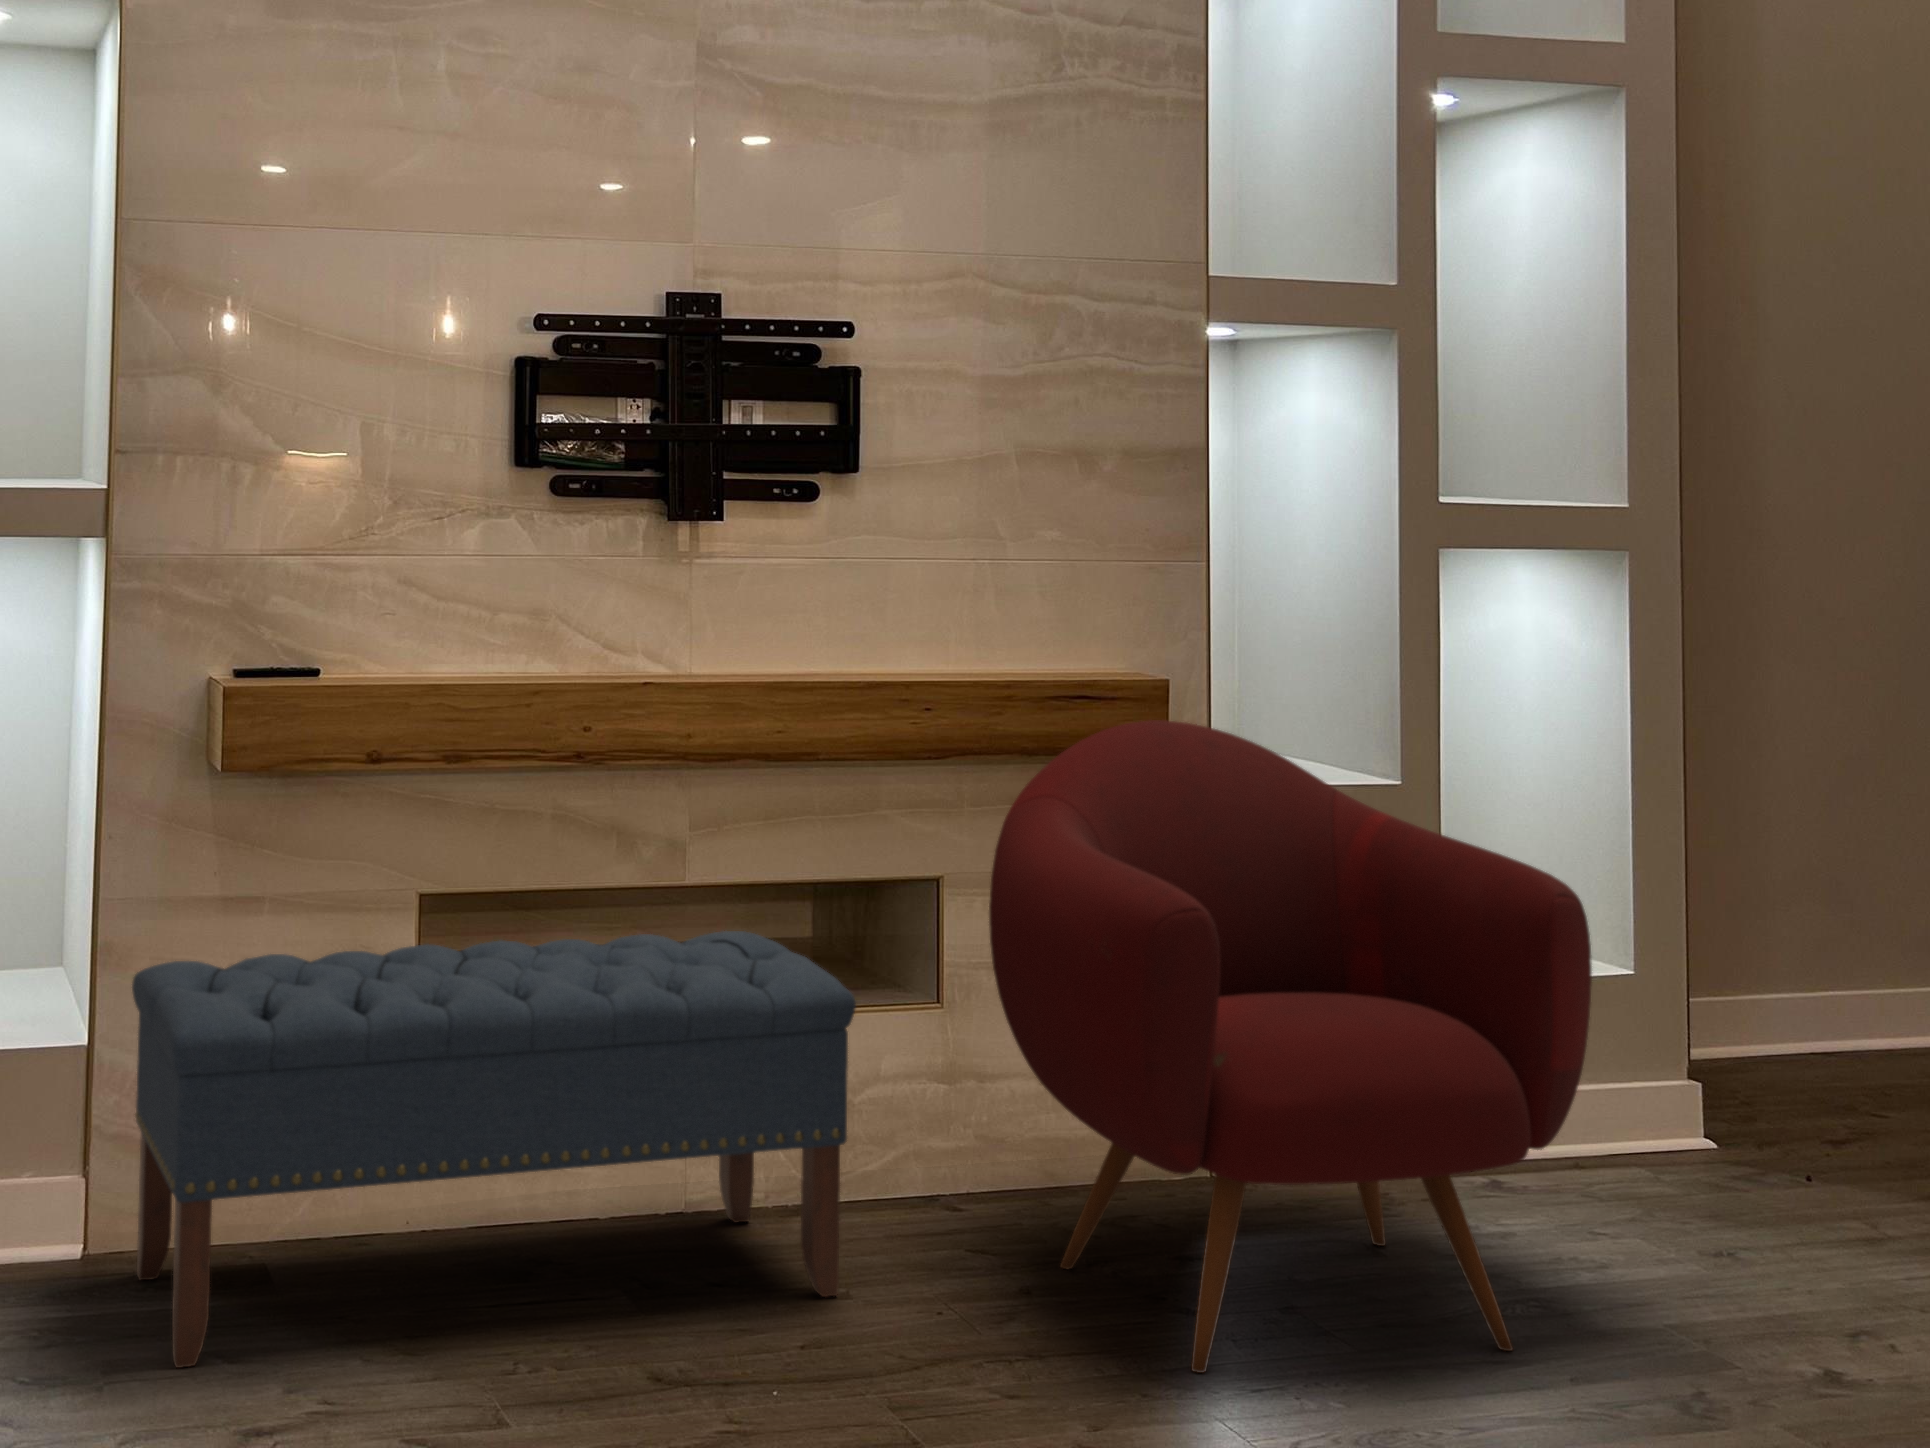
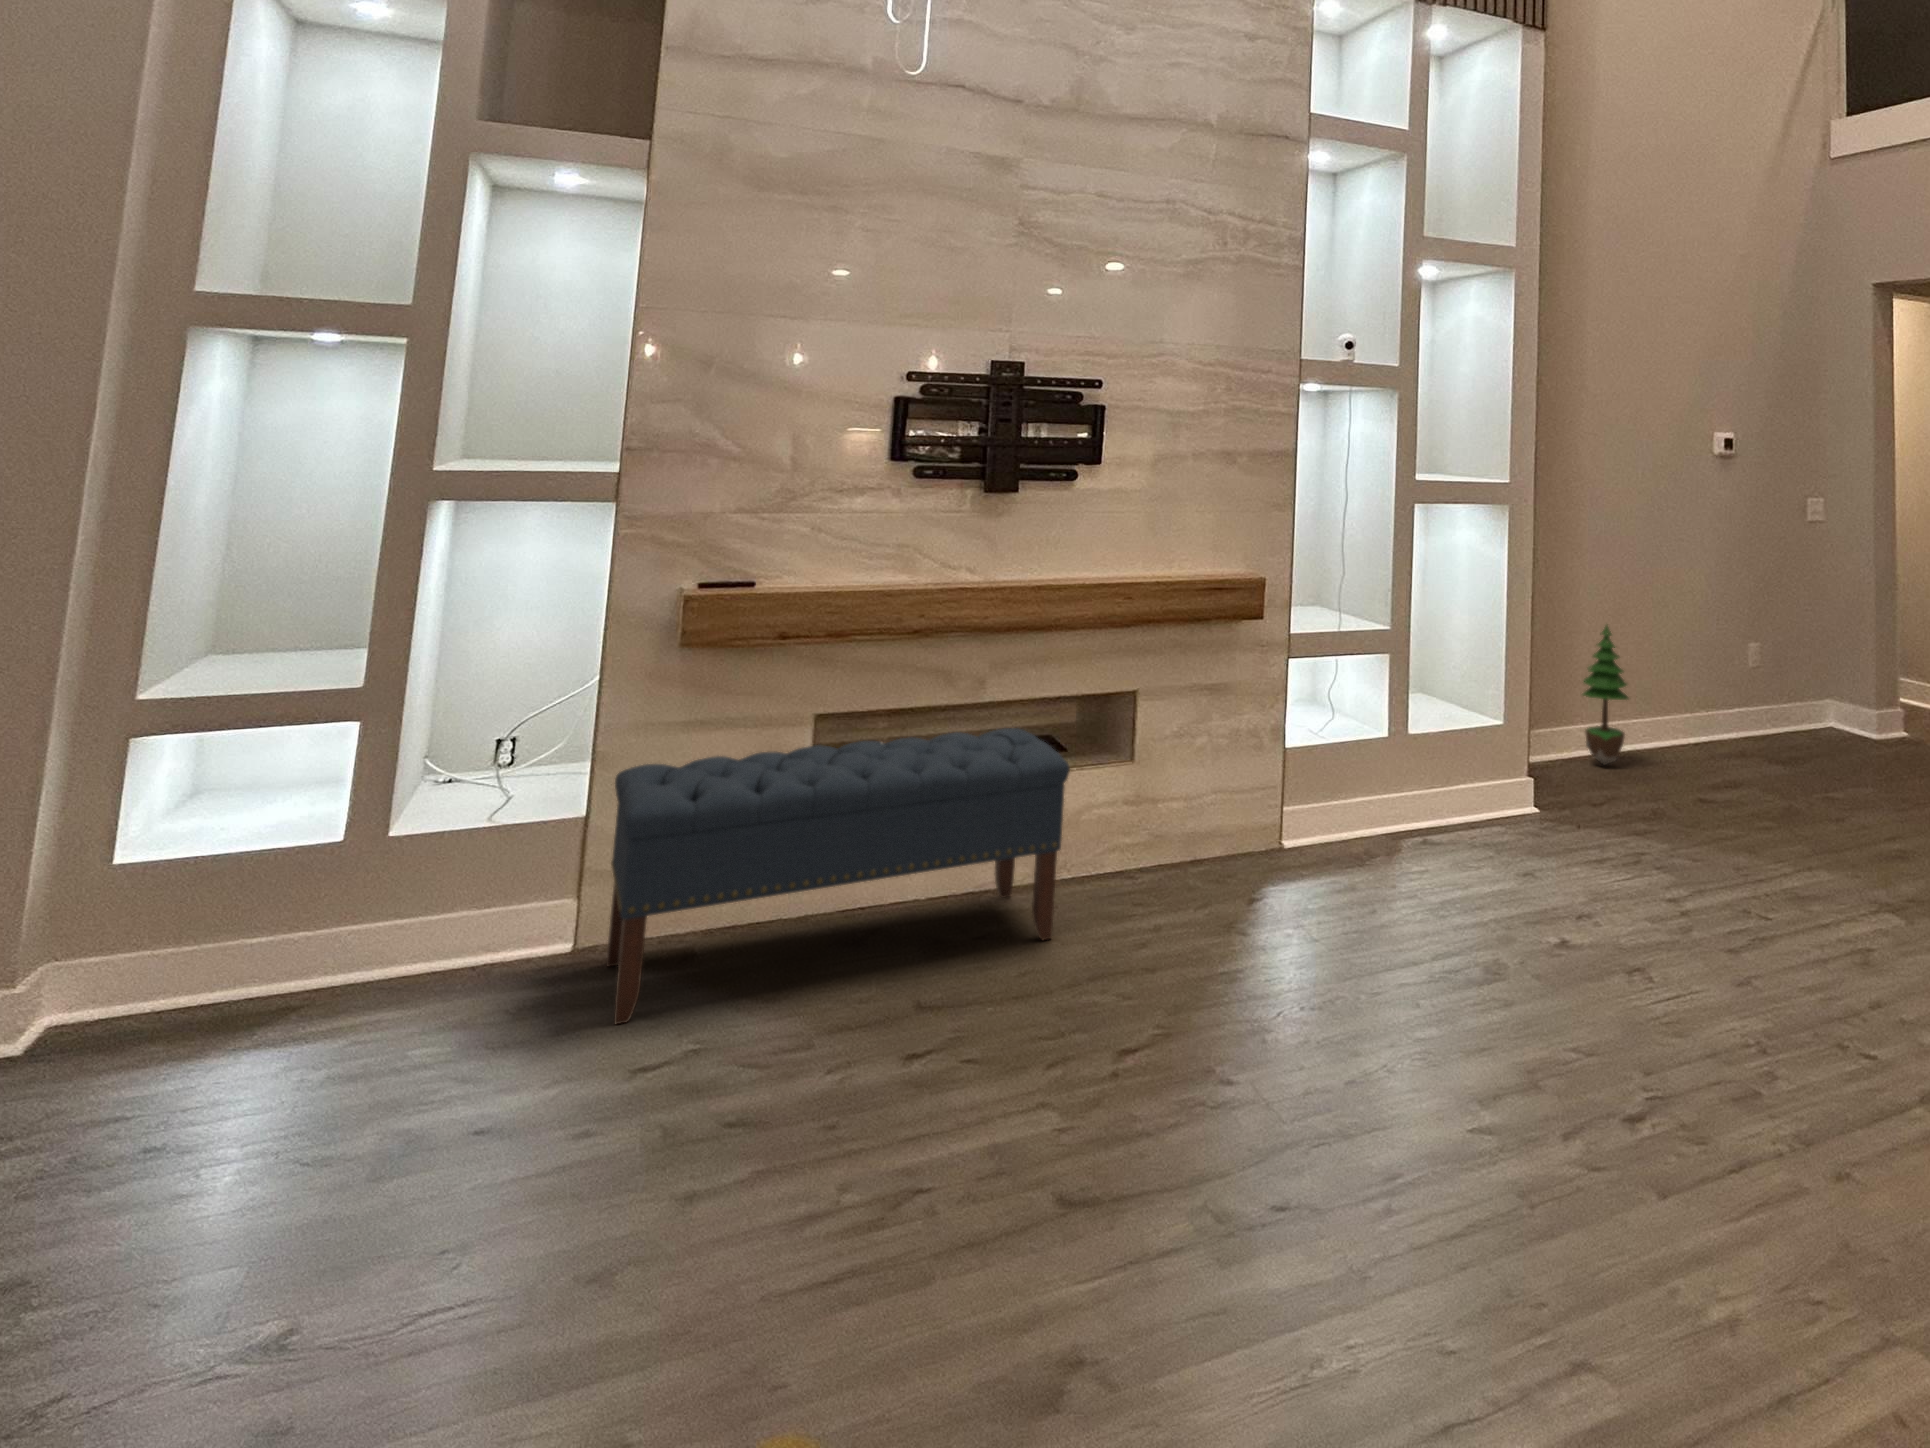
armchair: present [989,720,1592,1373] -> none [1153,601,1462,968]
potted tree: none [1780,783,1892,1064] -> present [1583,625,1628,765]

